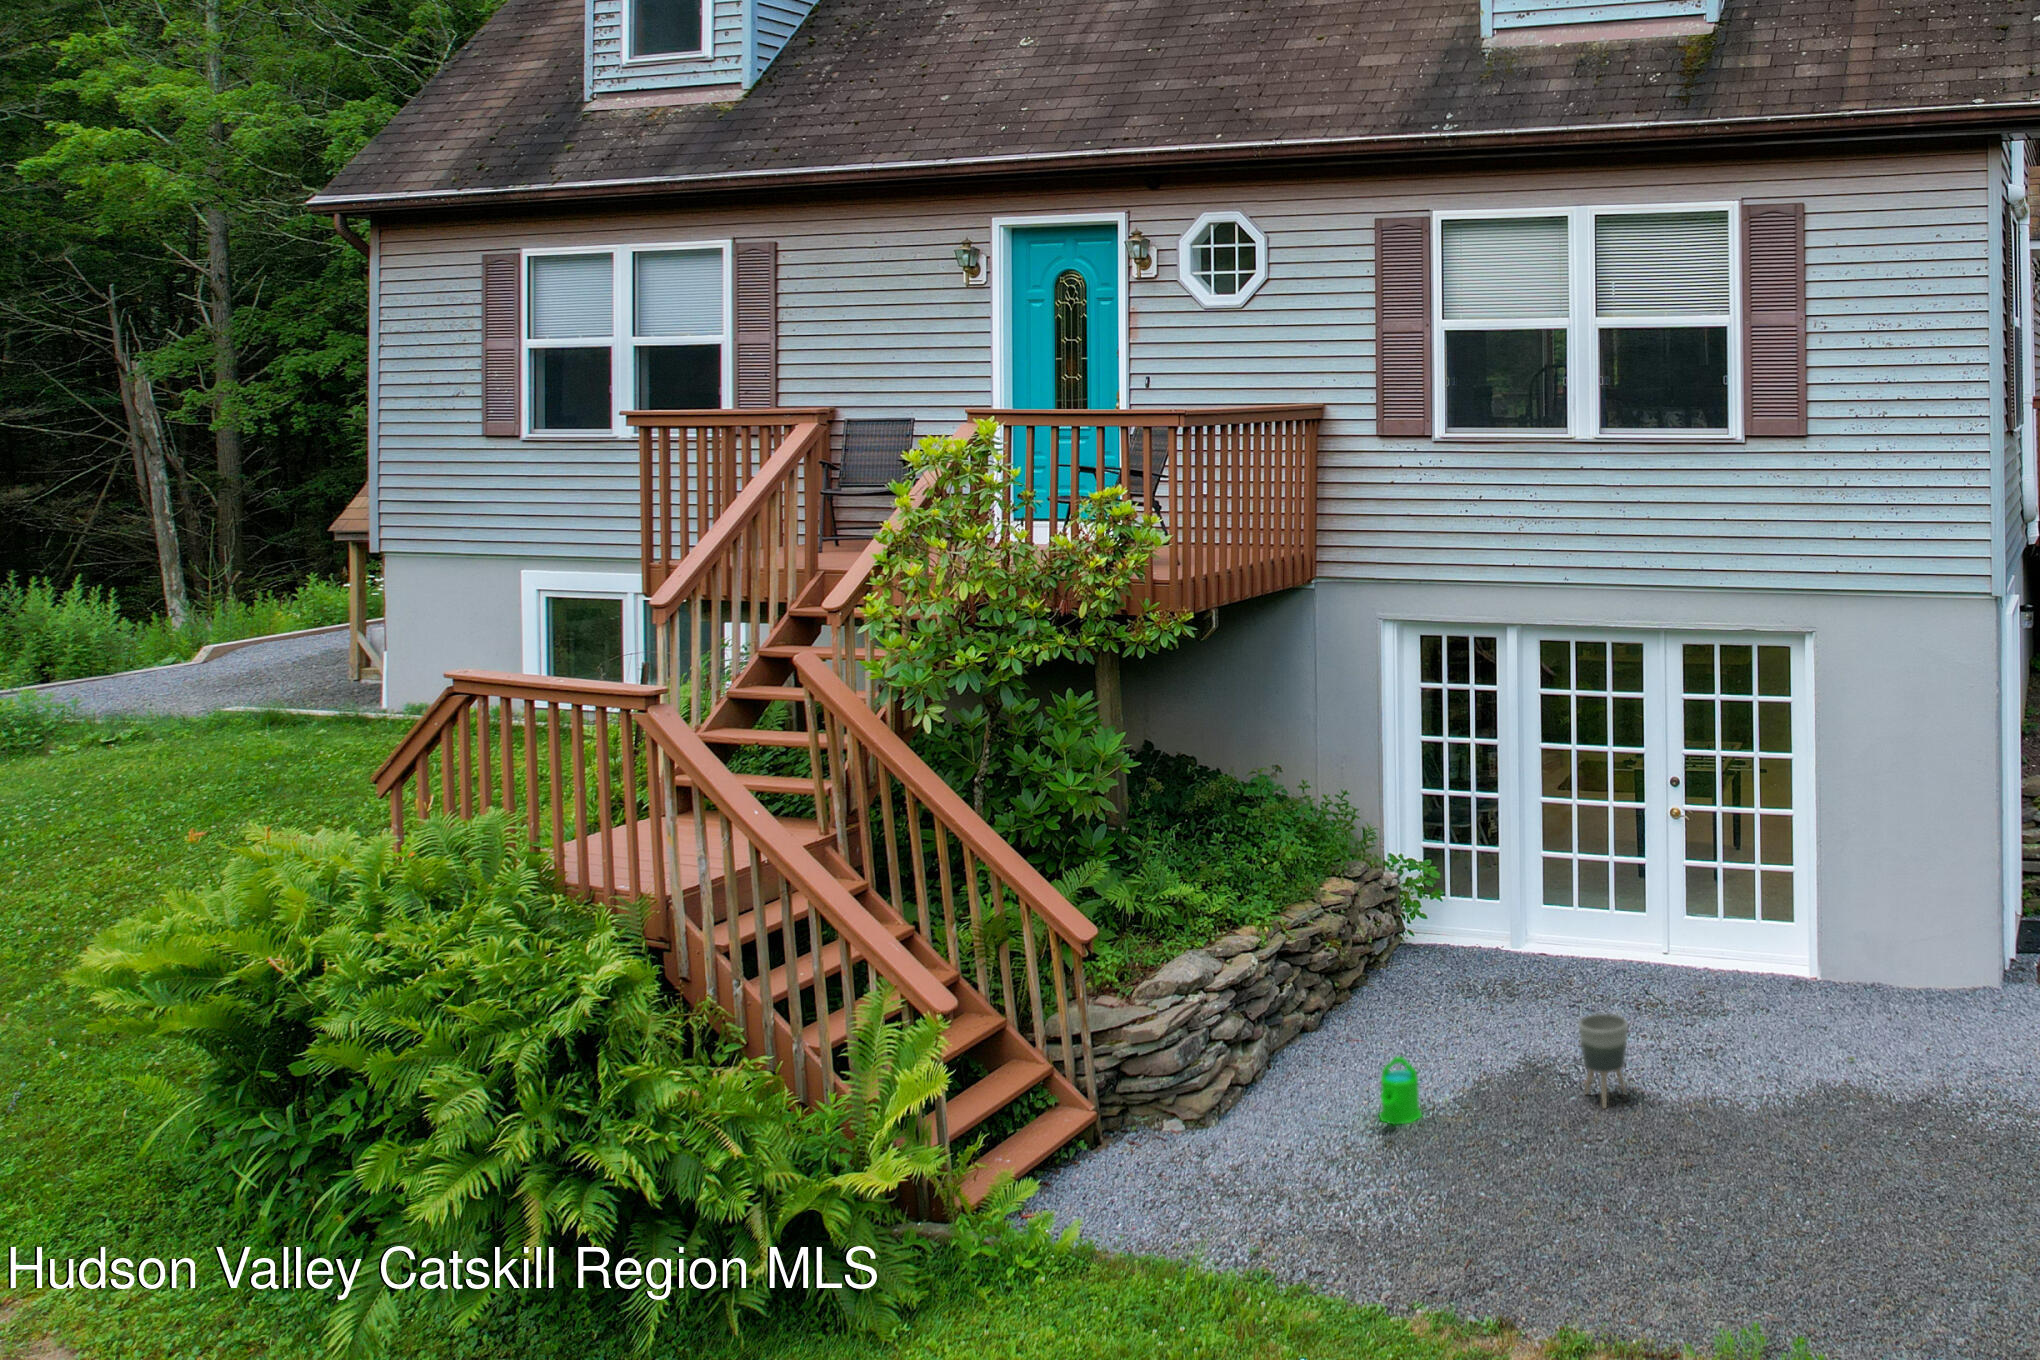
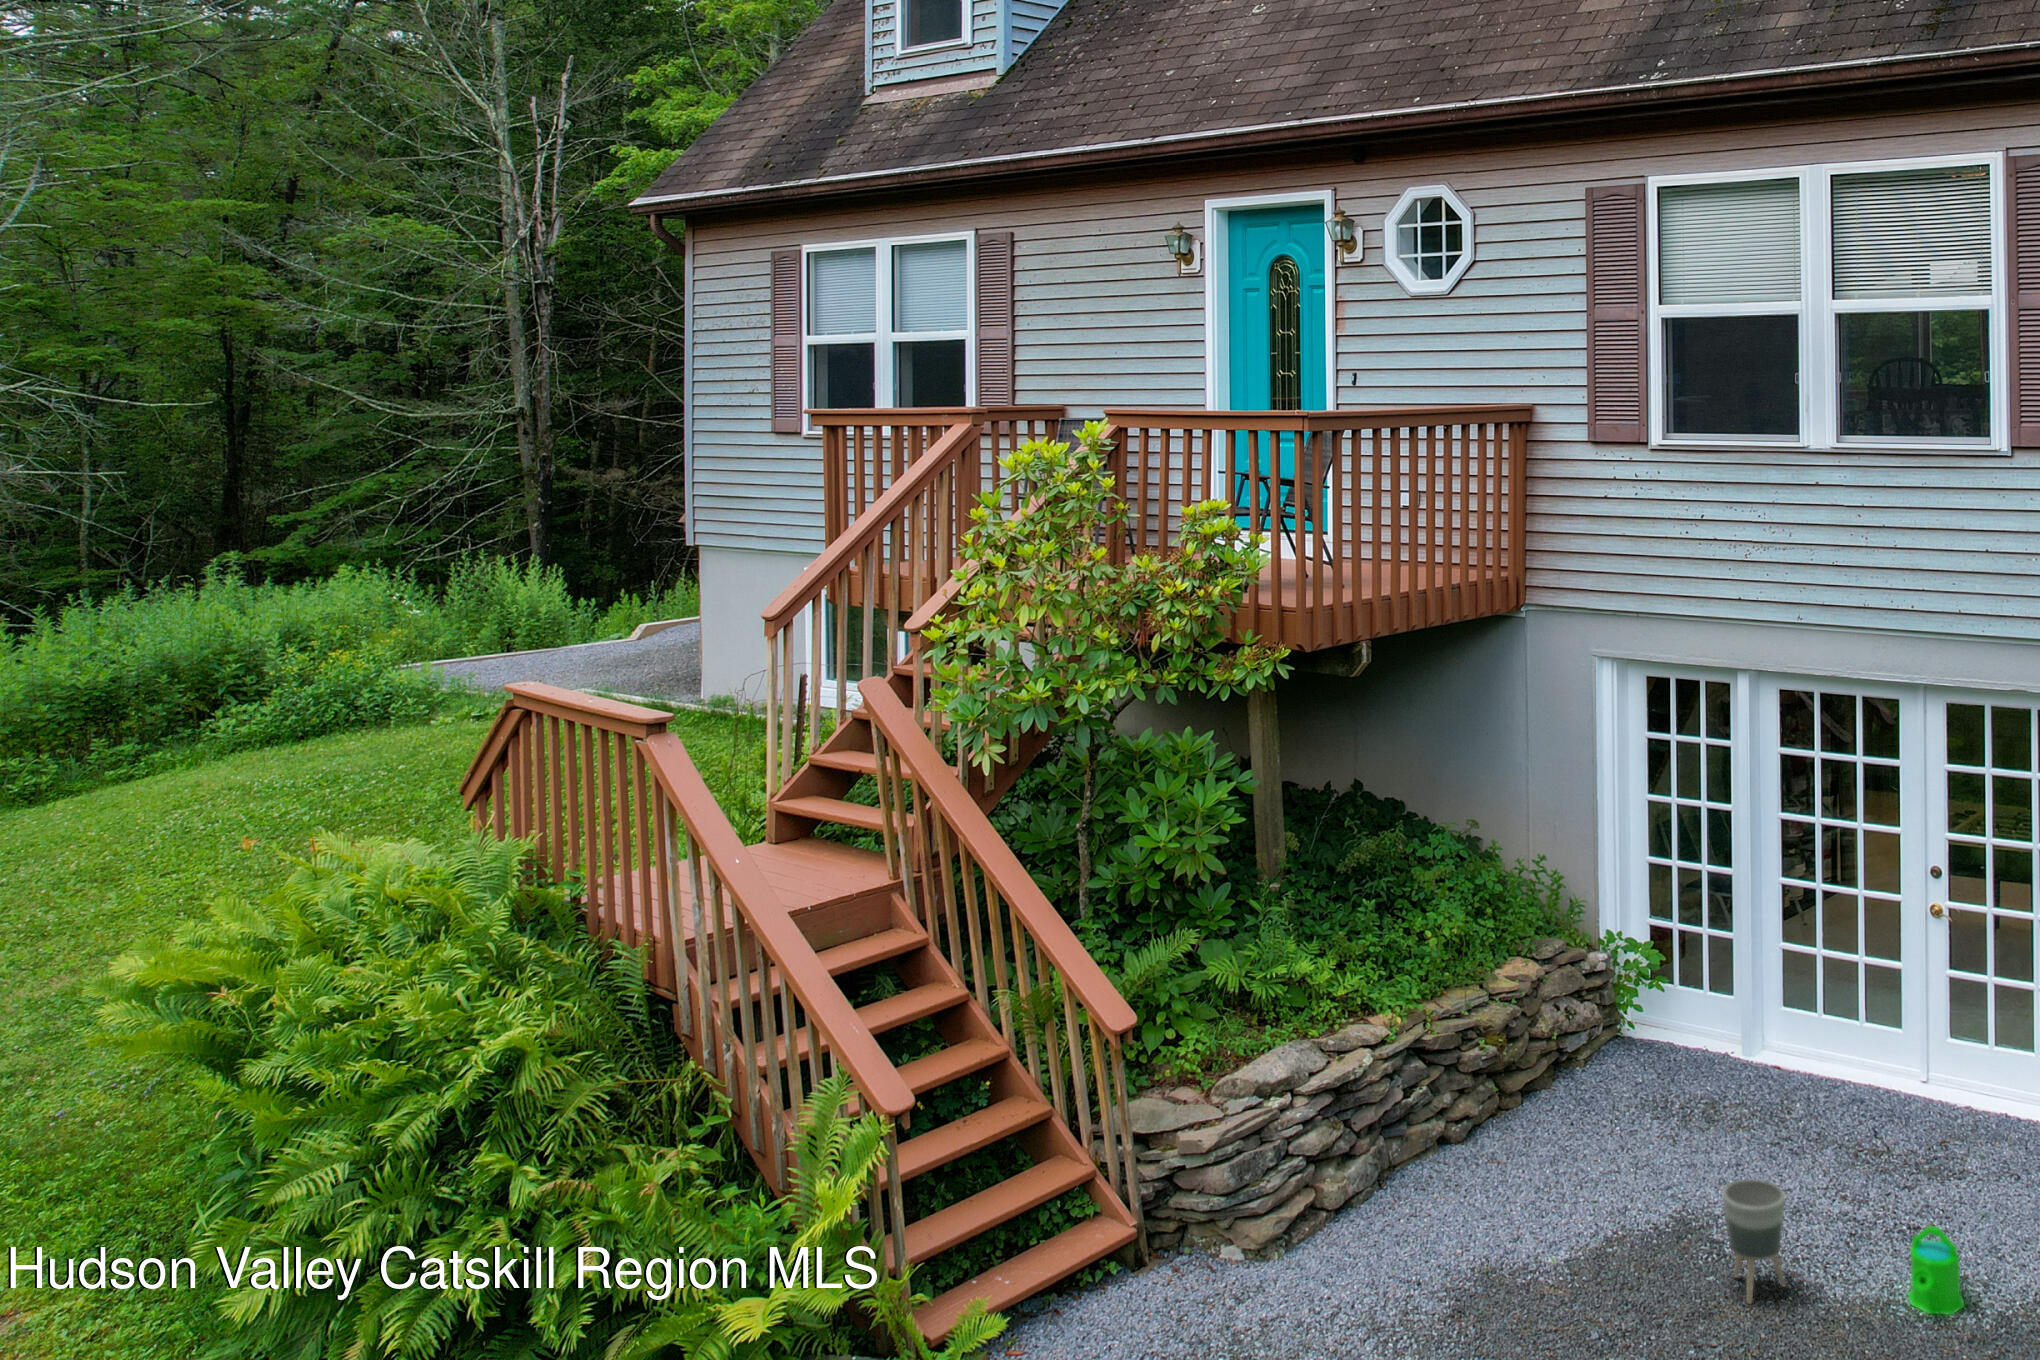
watering can: present [1379,1056,1422,1124] -> present [1908,1226,1964,1315]

